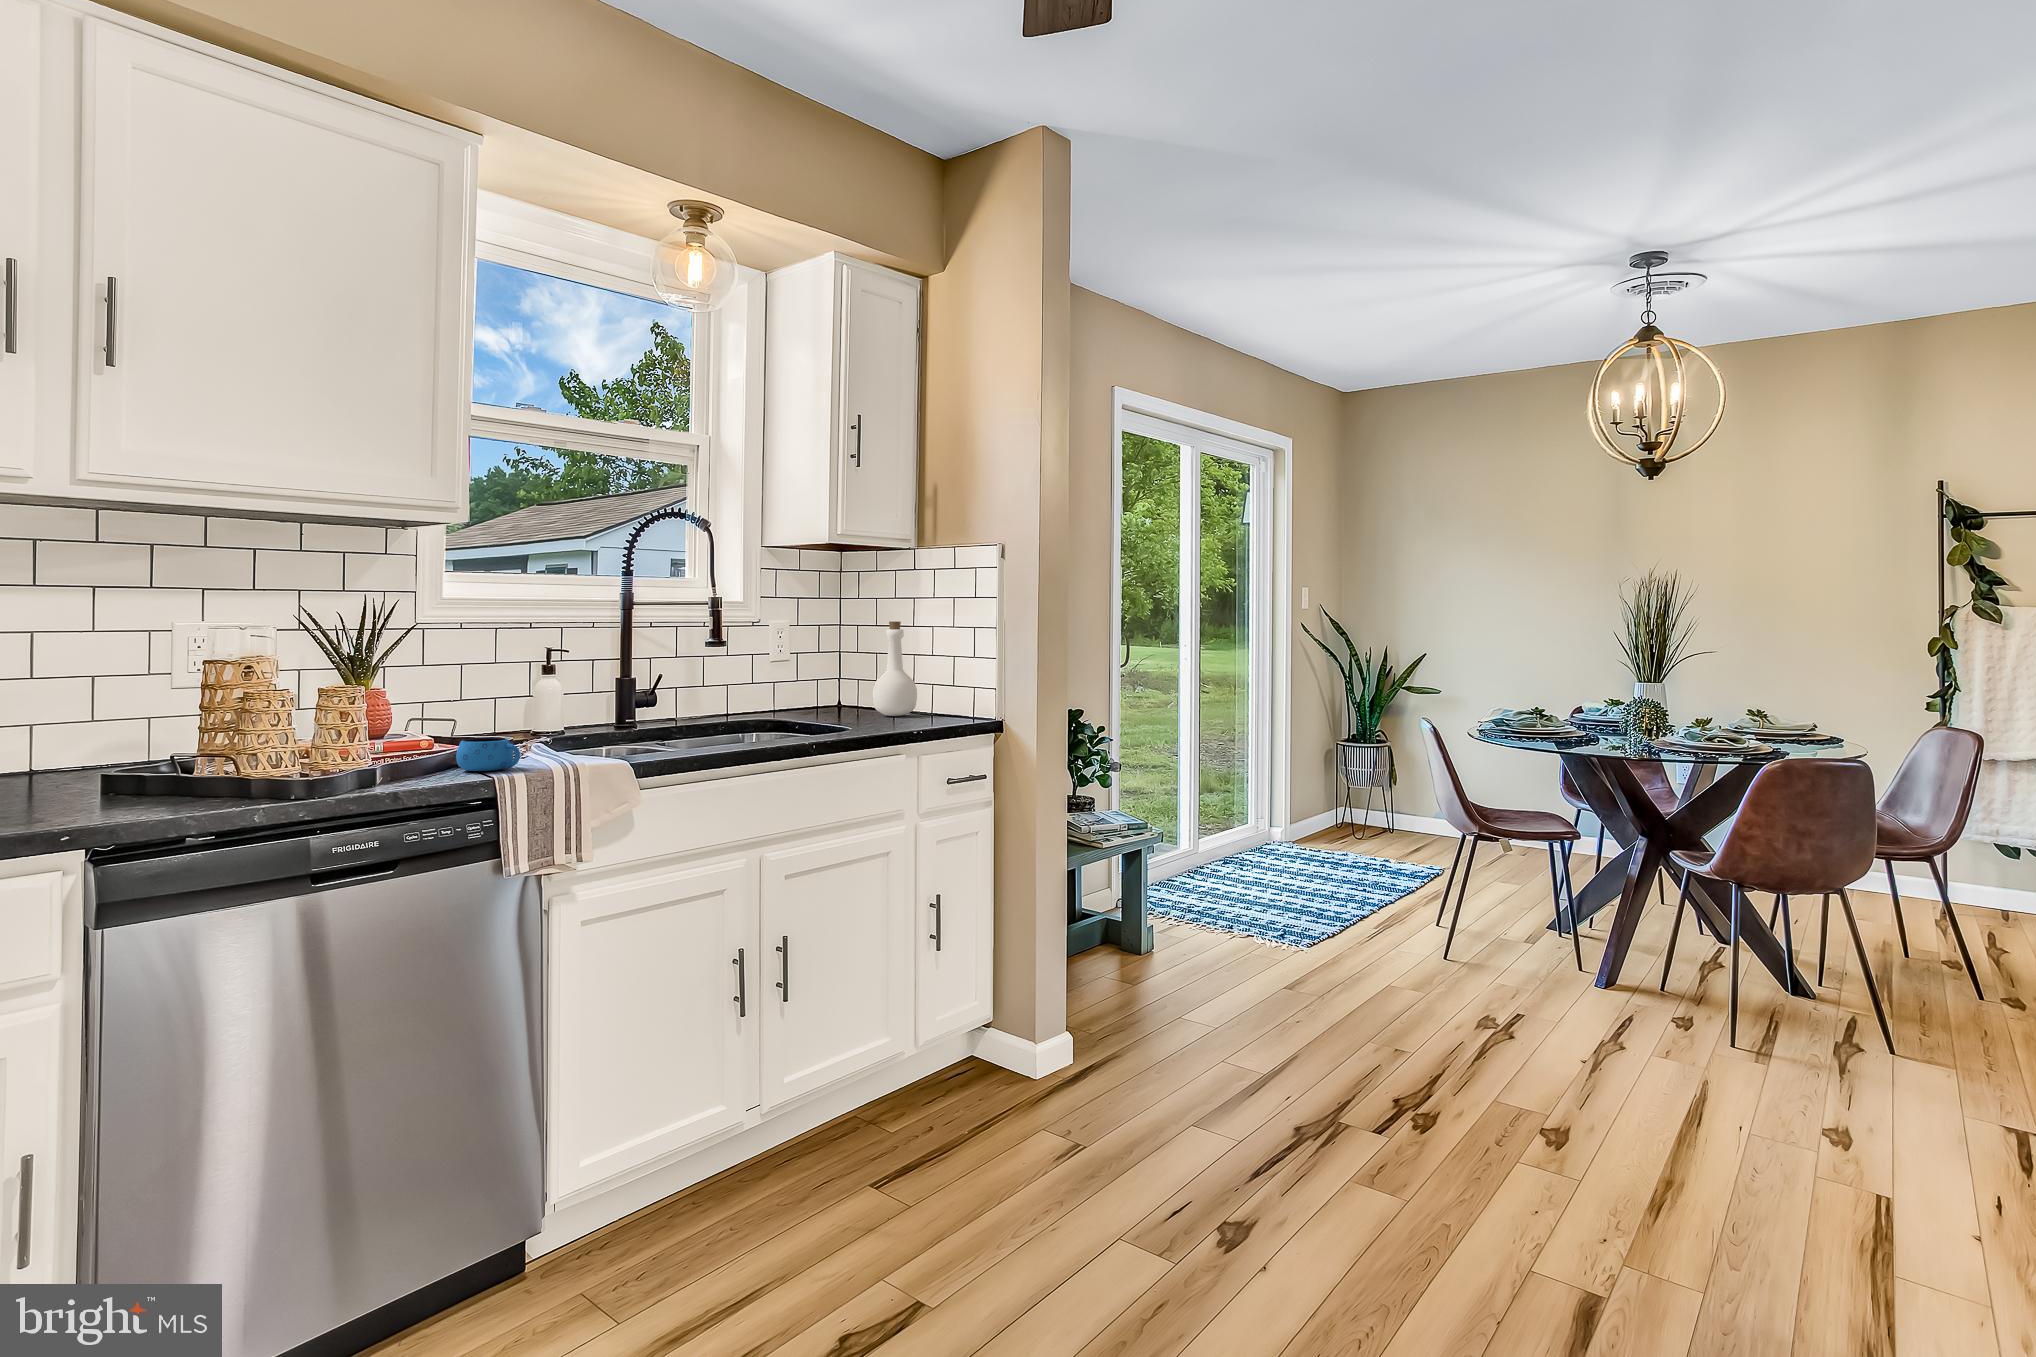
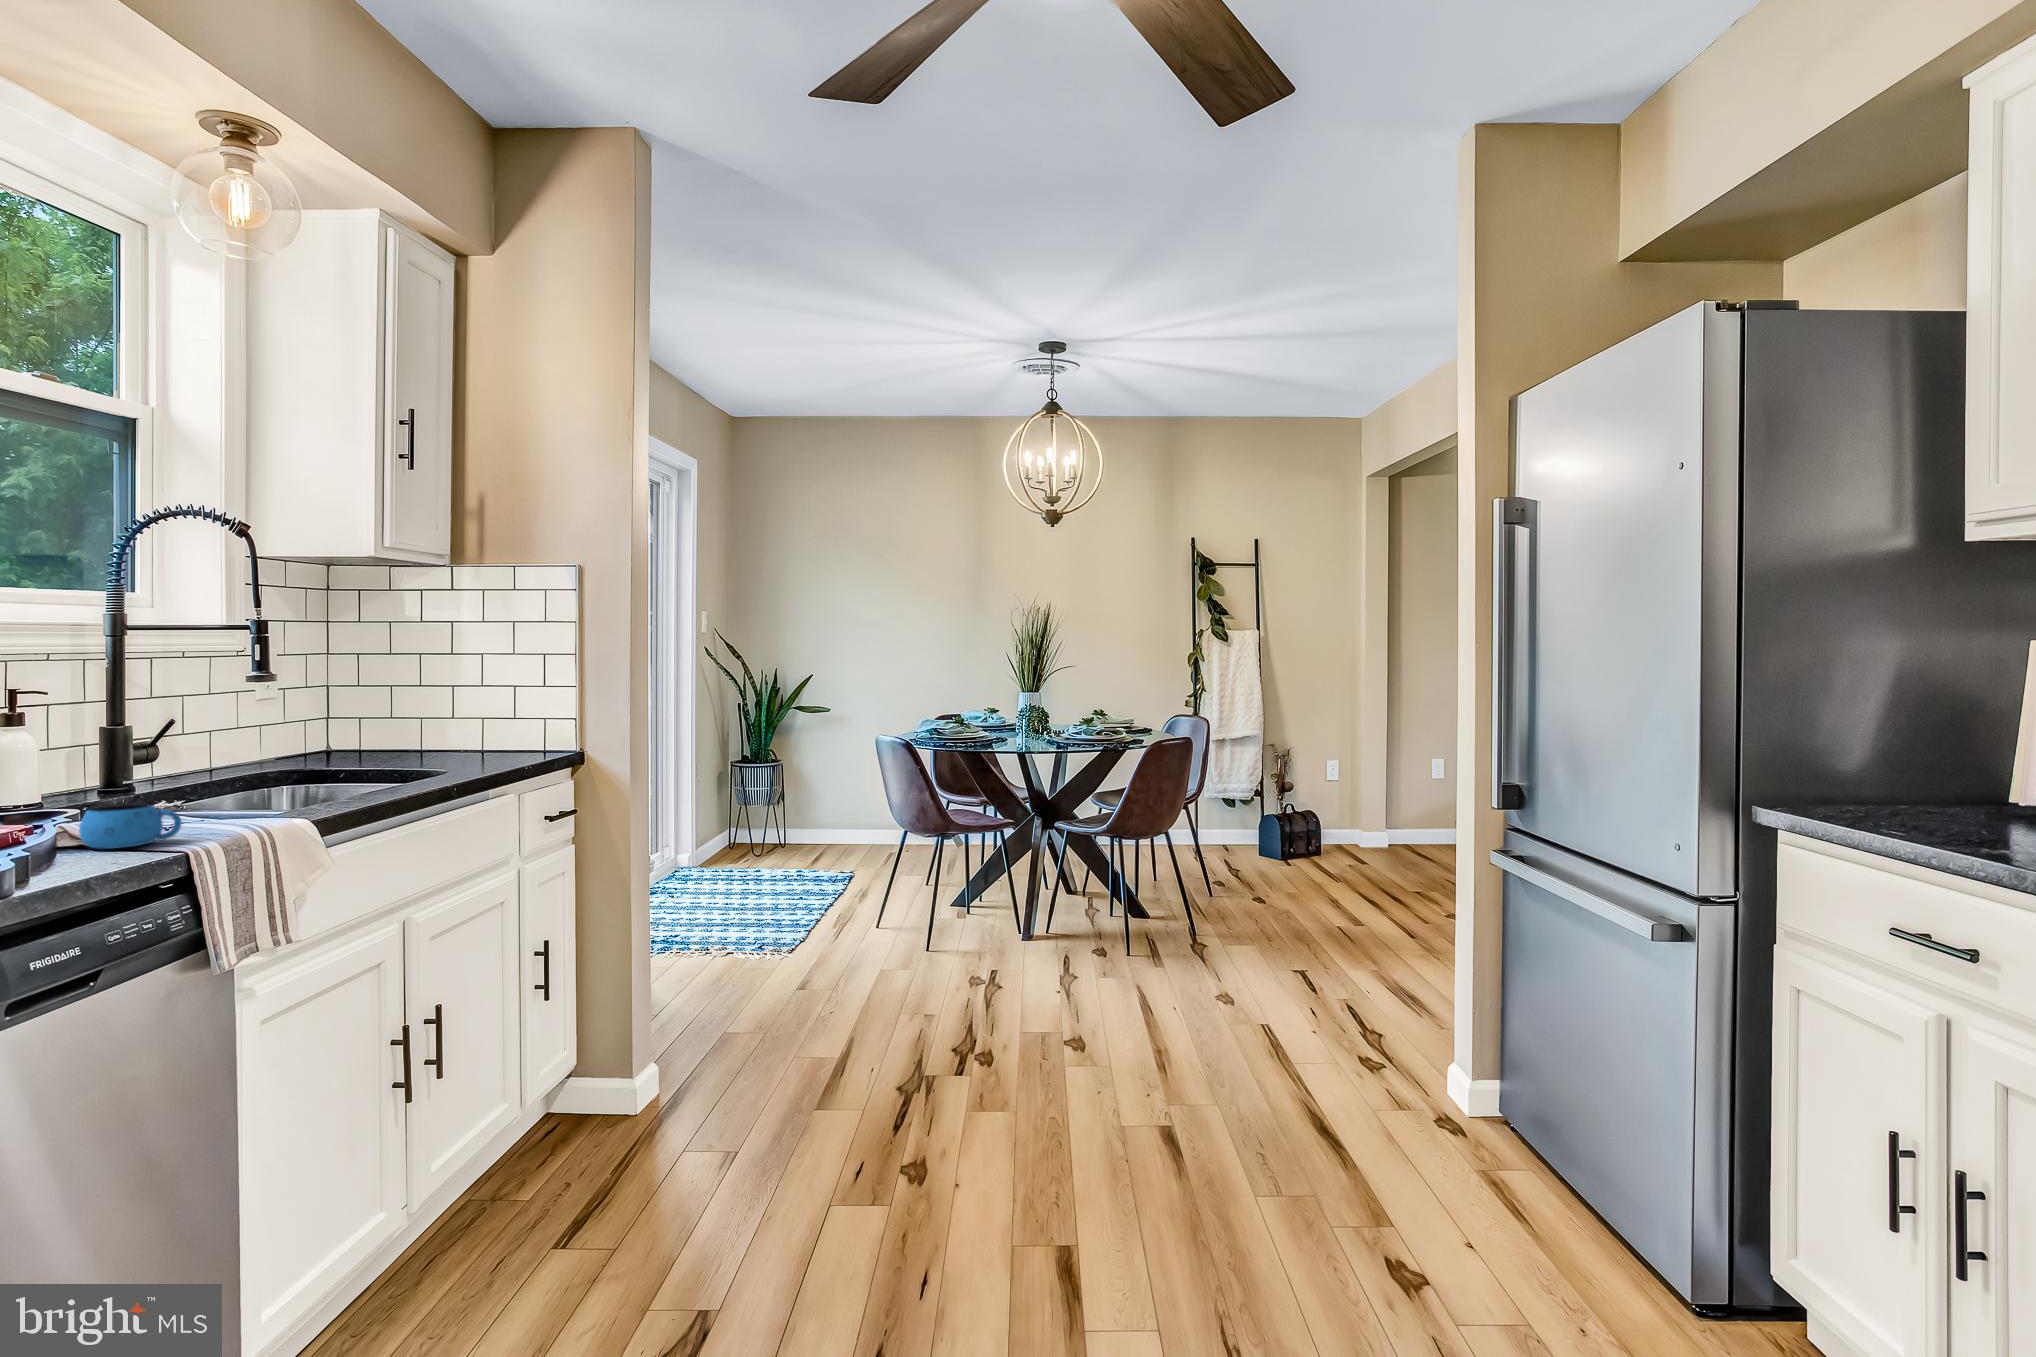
bottle: present [873,621,917,716] -> none [401,647,457,754]

